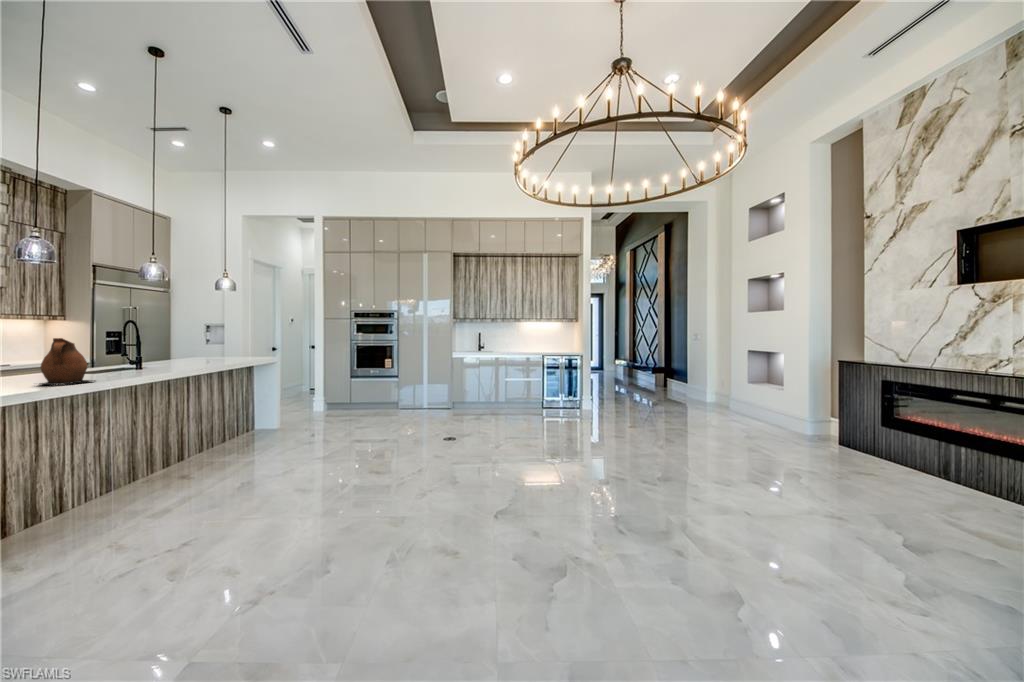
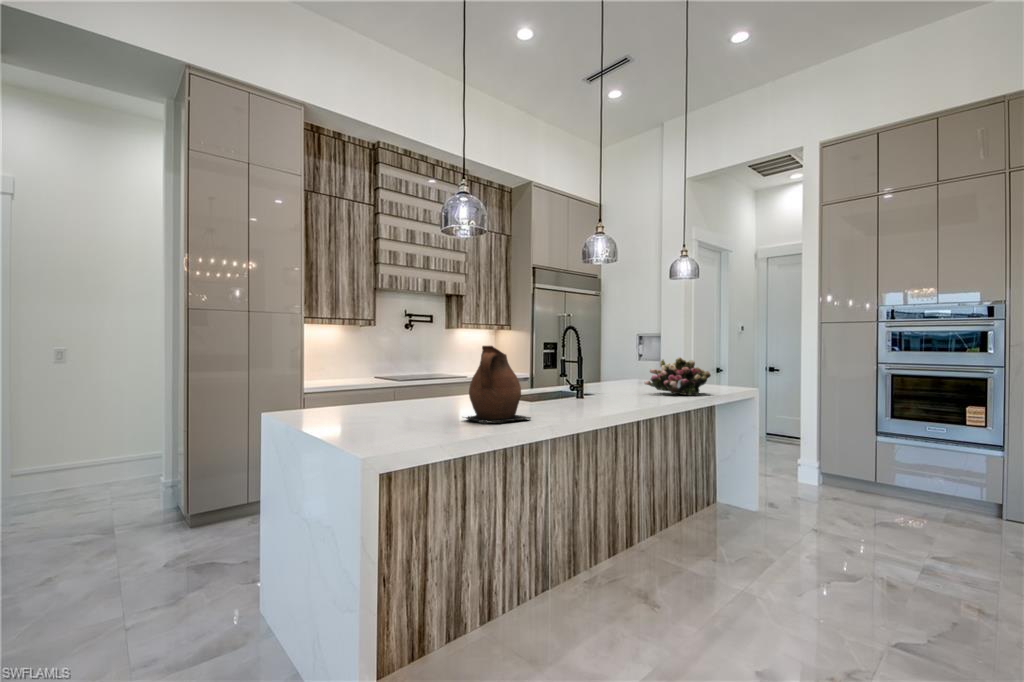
flower arrangement: none [193,341,240,364] -> present [644,357,711,396]

